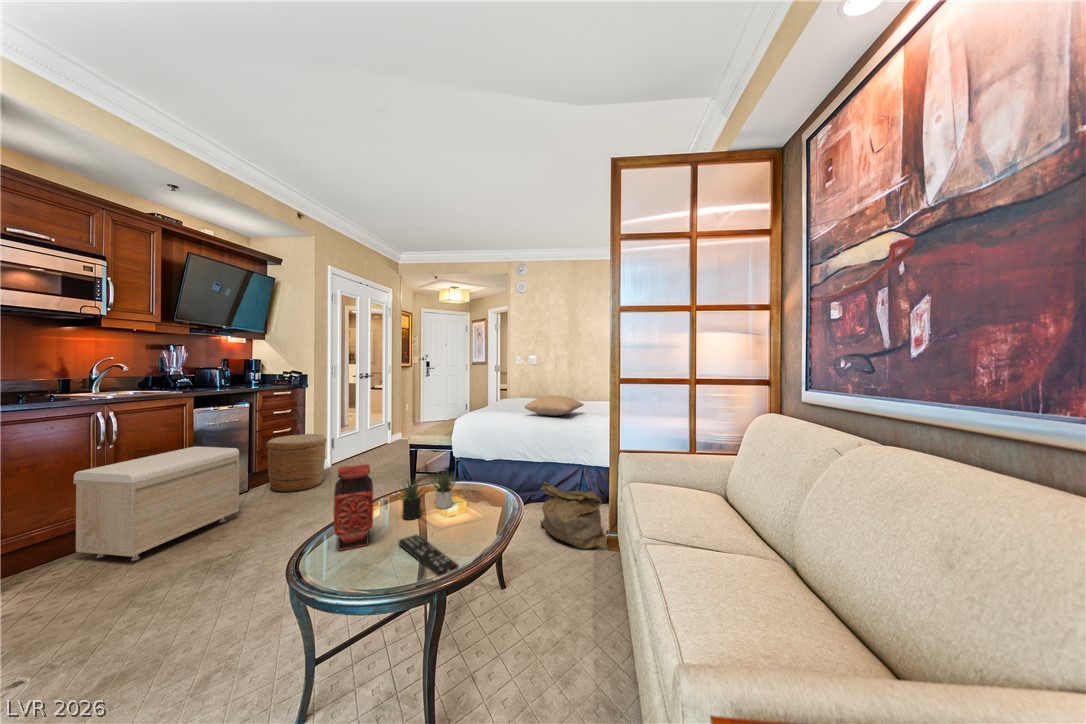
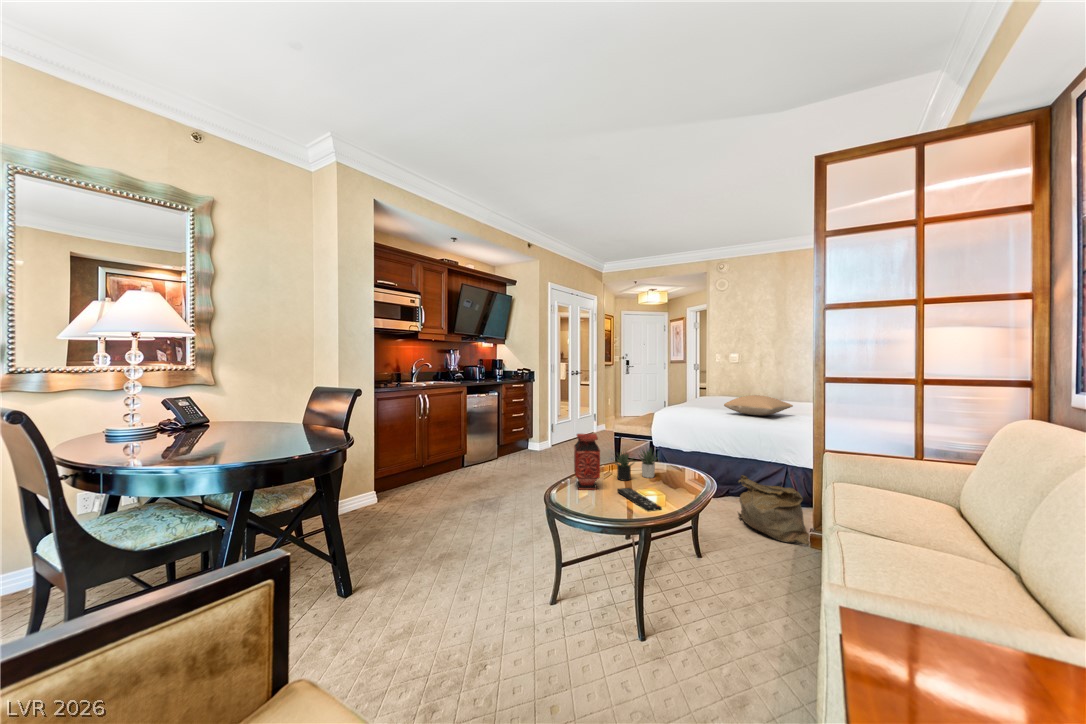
woven basket: present [267,434,327,492] -> none [508,420,548,464]
storage bench: present [73,446,239,561] -> none [418,421,496,490]

